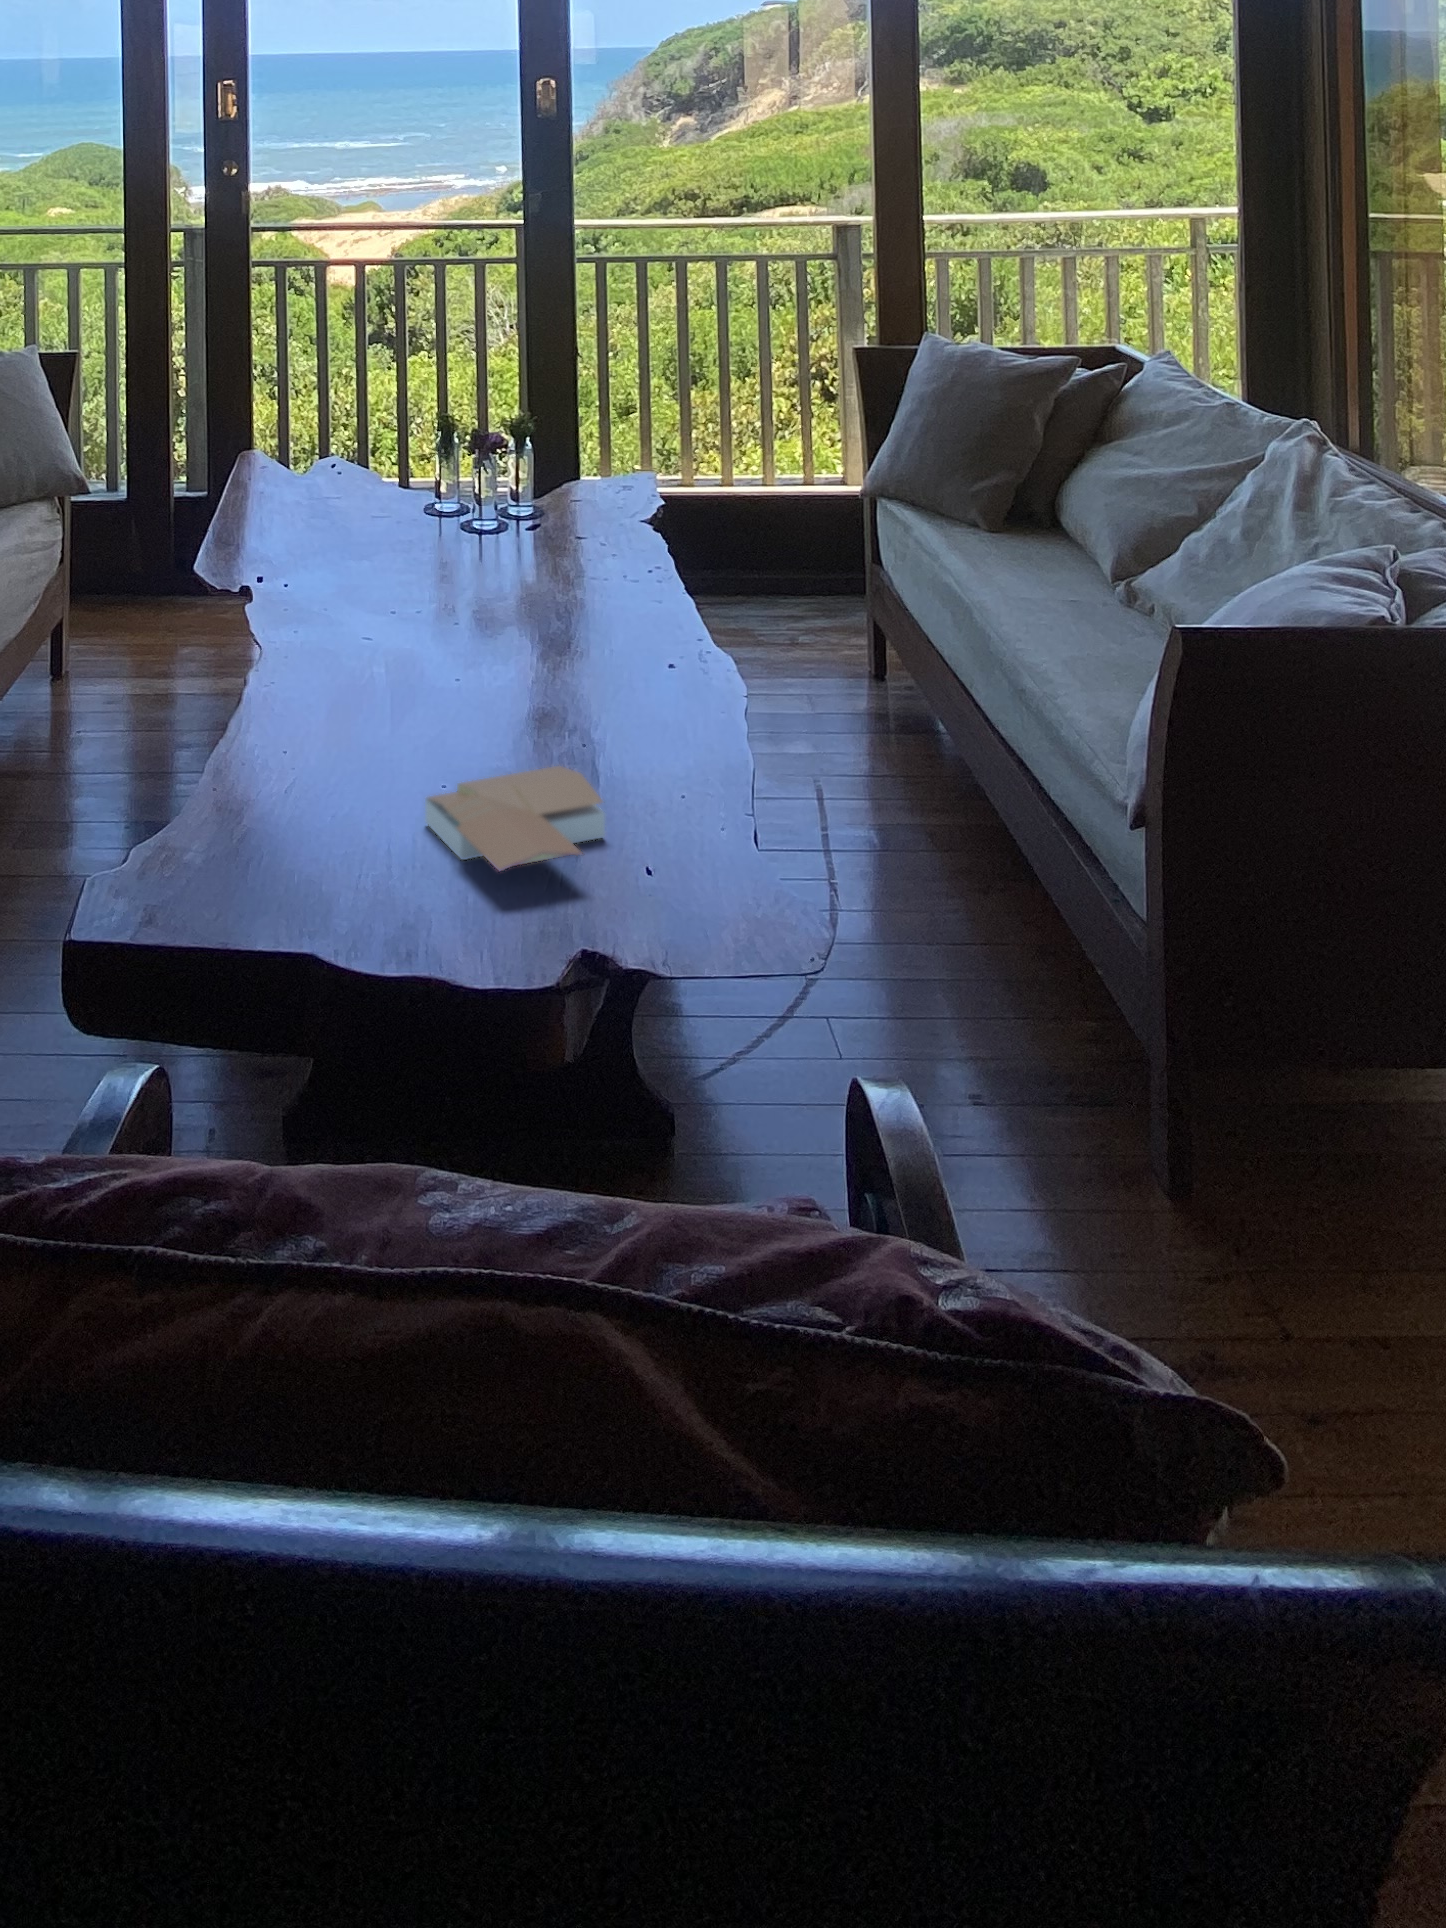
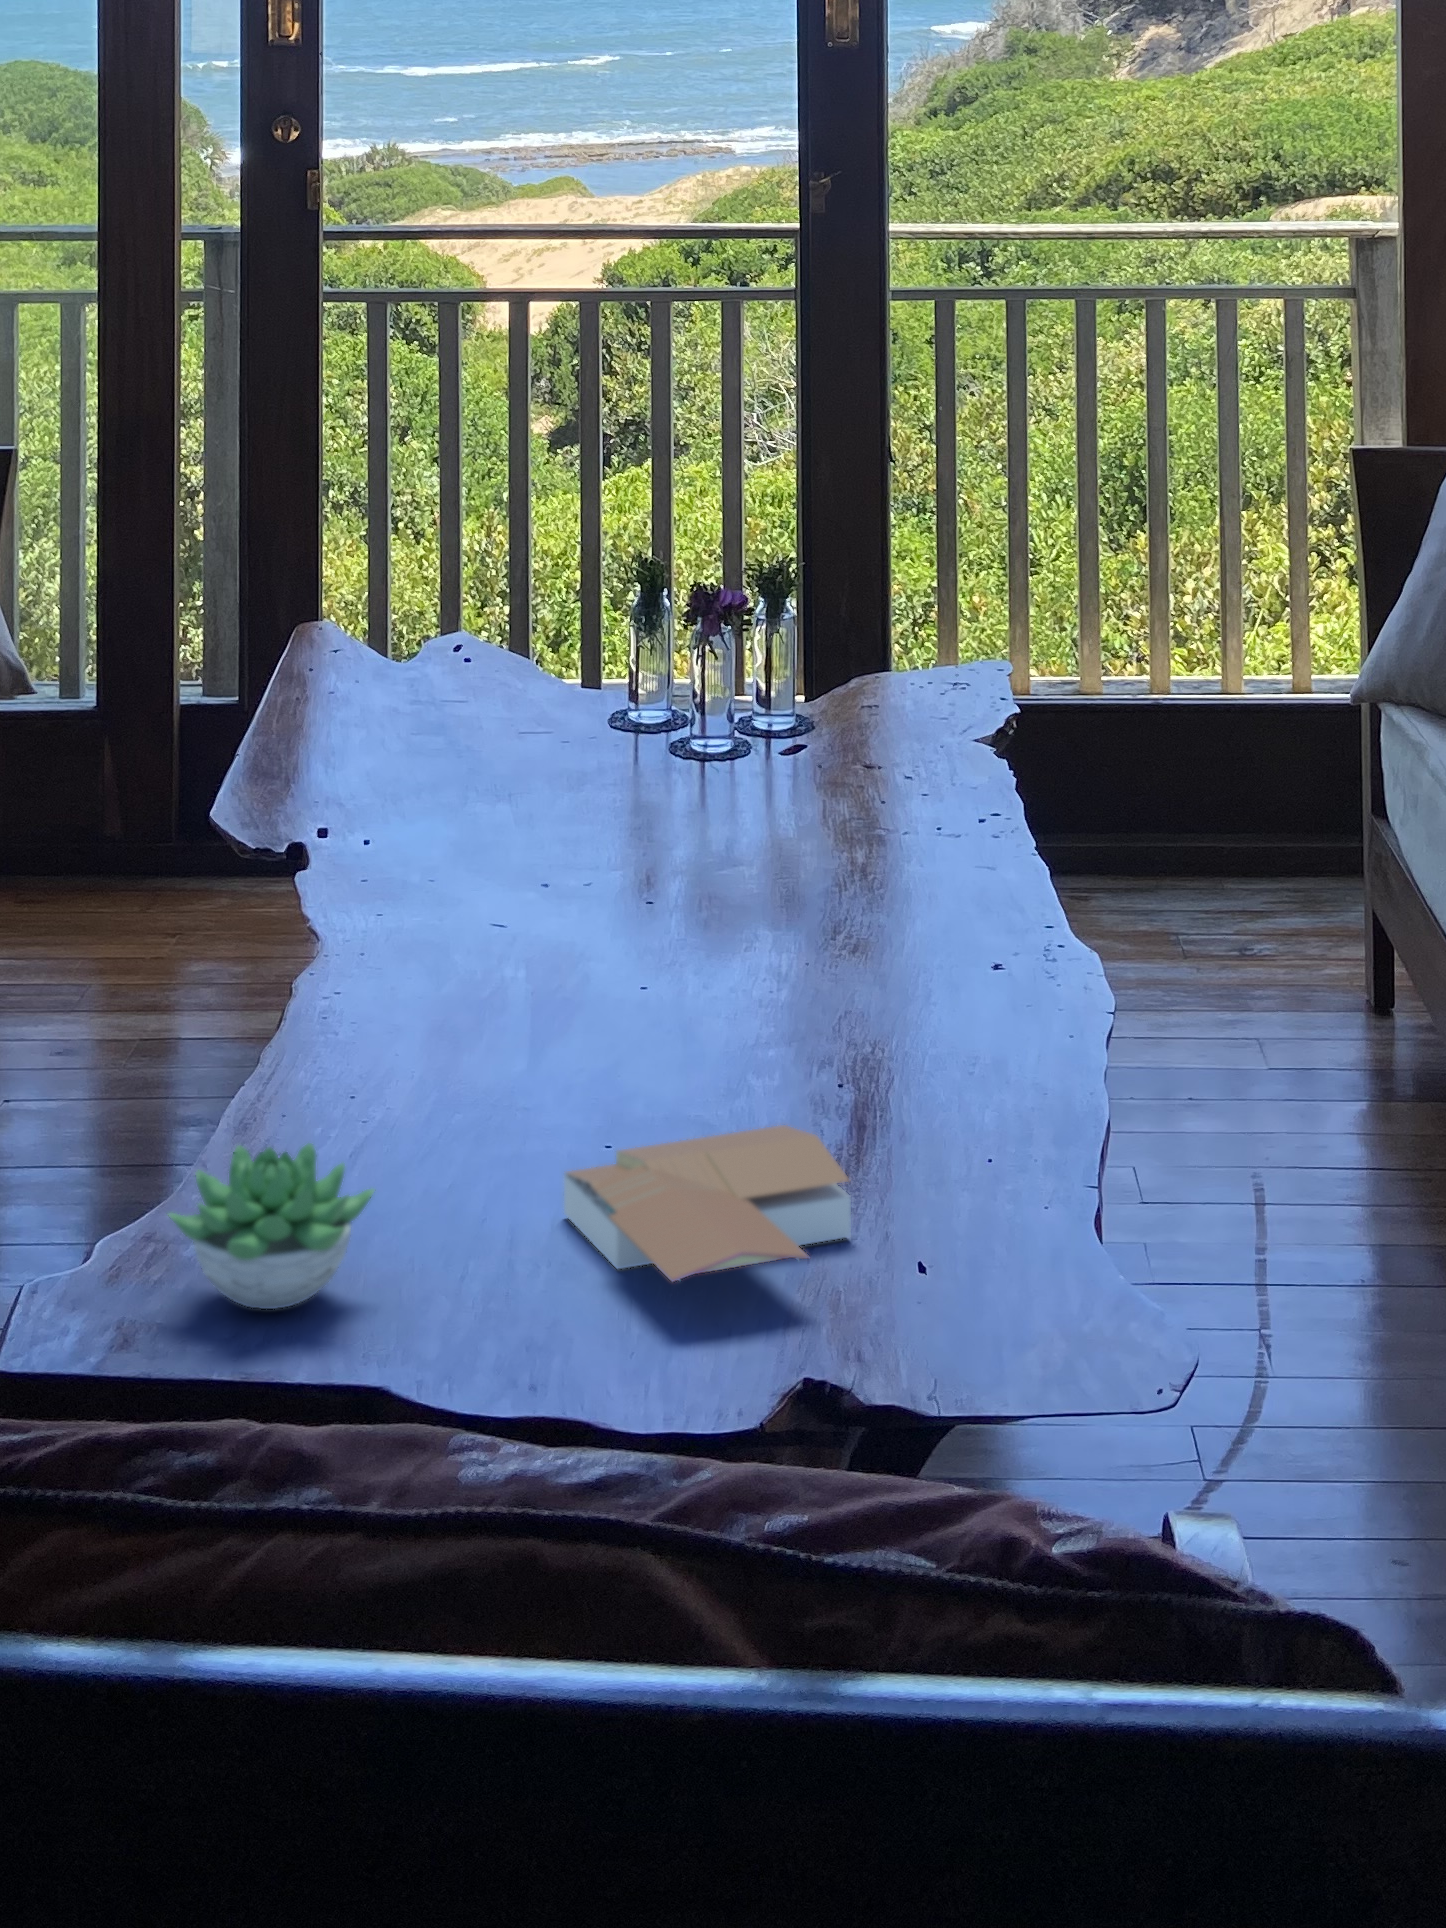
succulent plant: none [182,783,311,889] -> present [169,1143,374,1309]

